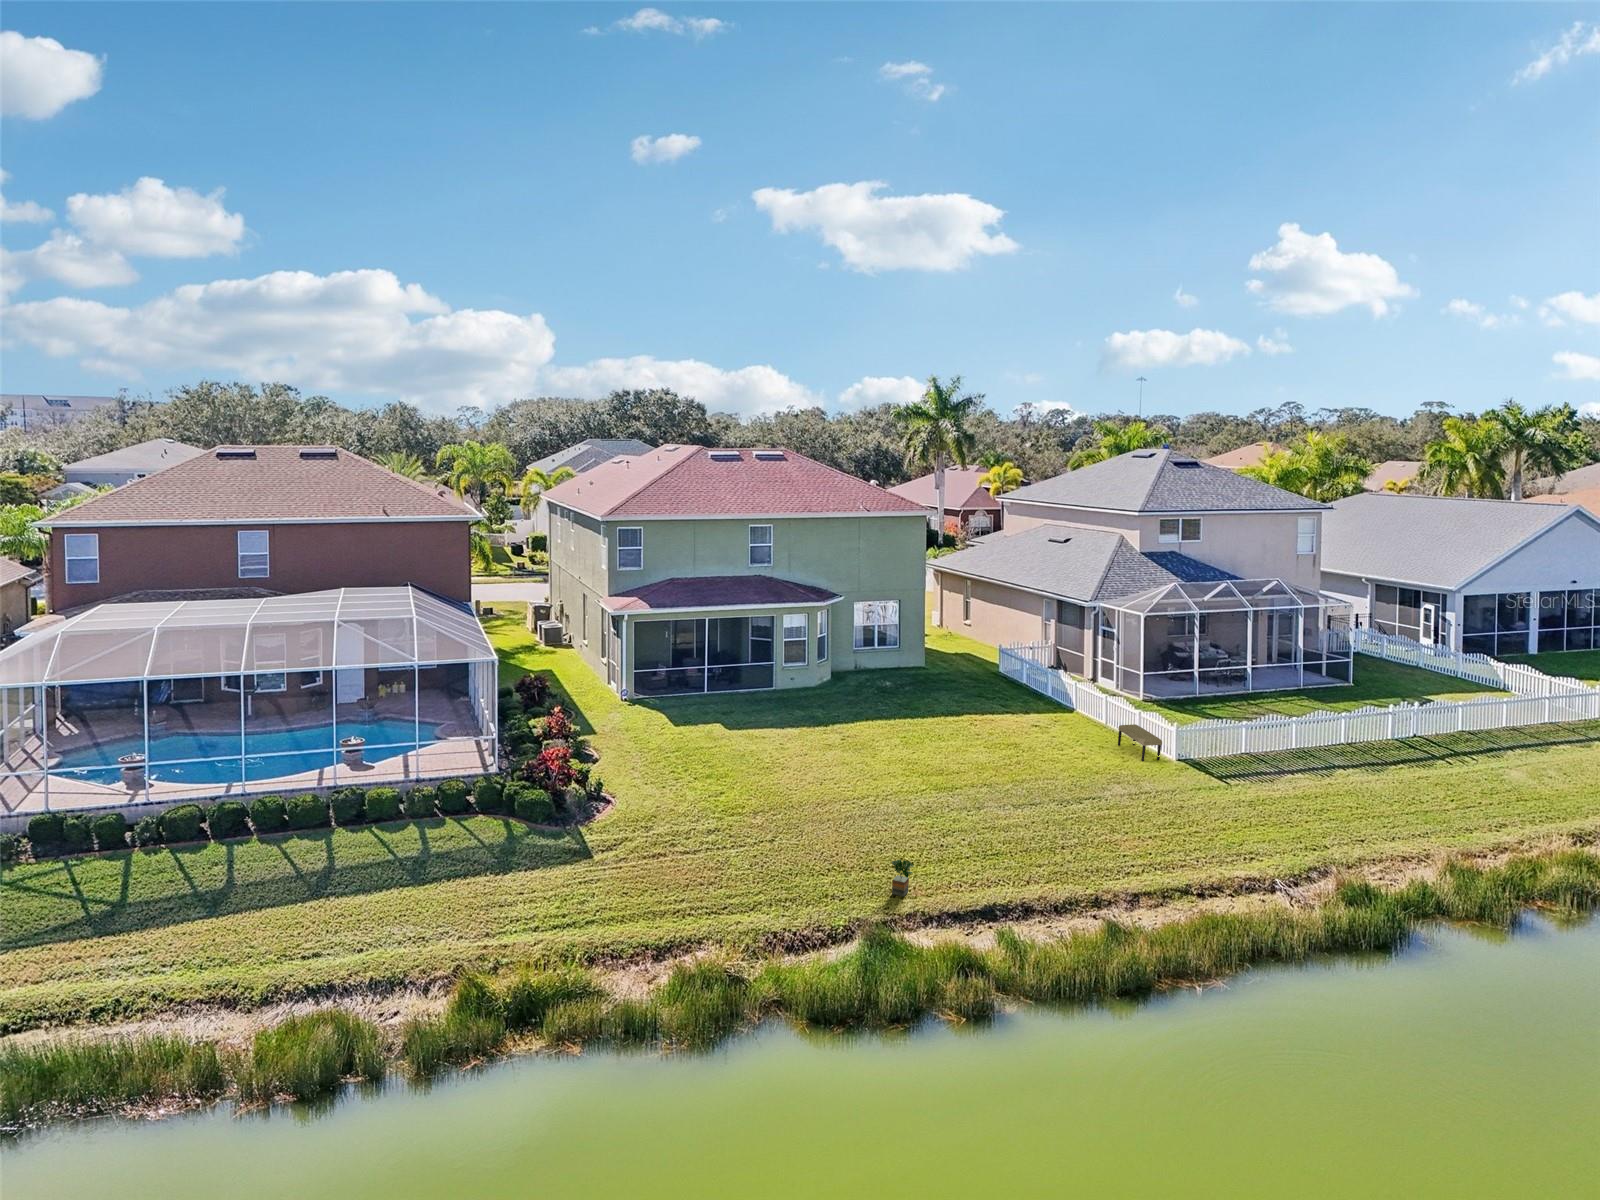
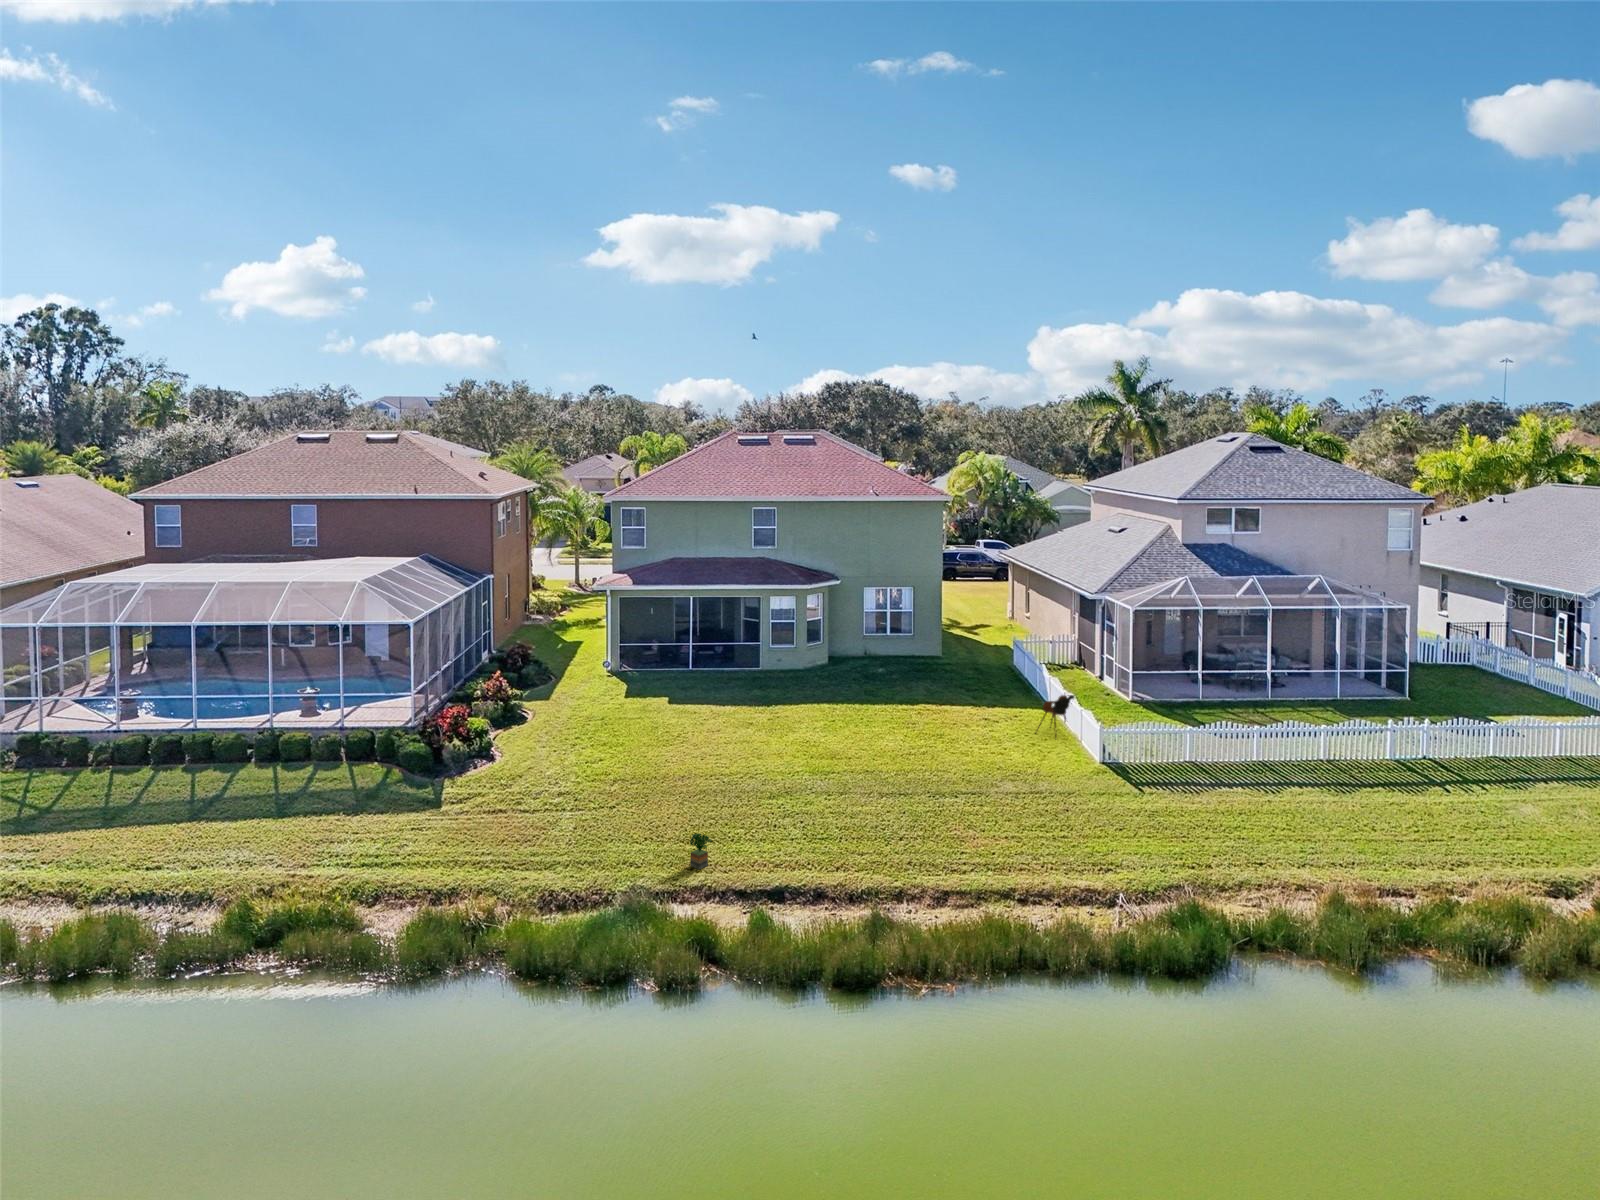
chair: none [1083,696,1120,740] -> present [1040,695,1074,728]
bench: present [1118,724,1162,761] -> none [1063,725,1096,764]

